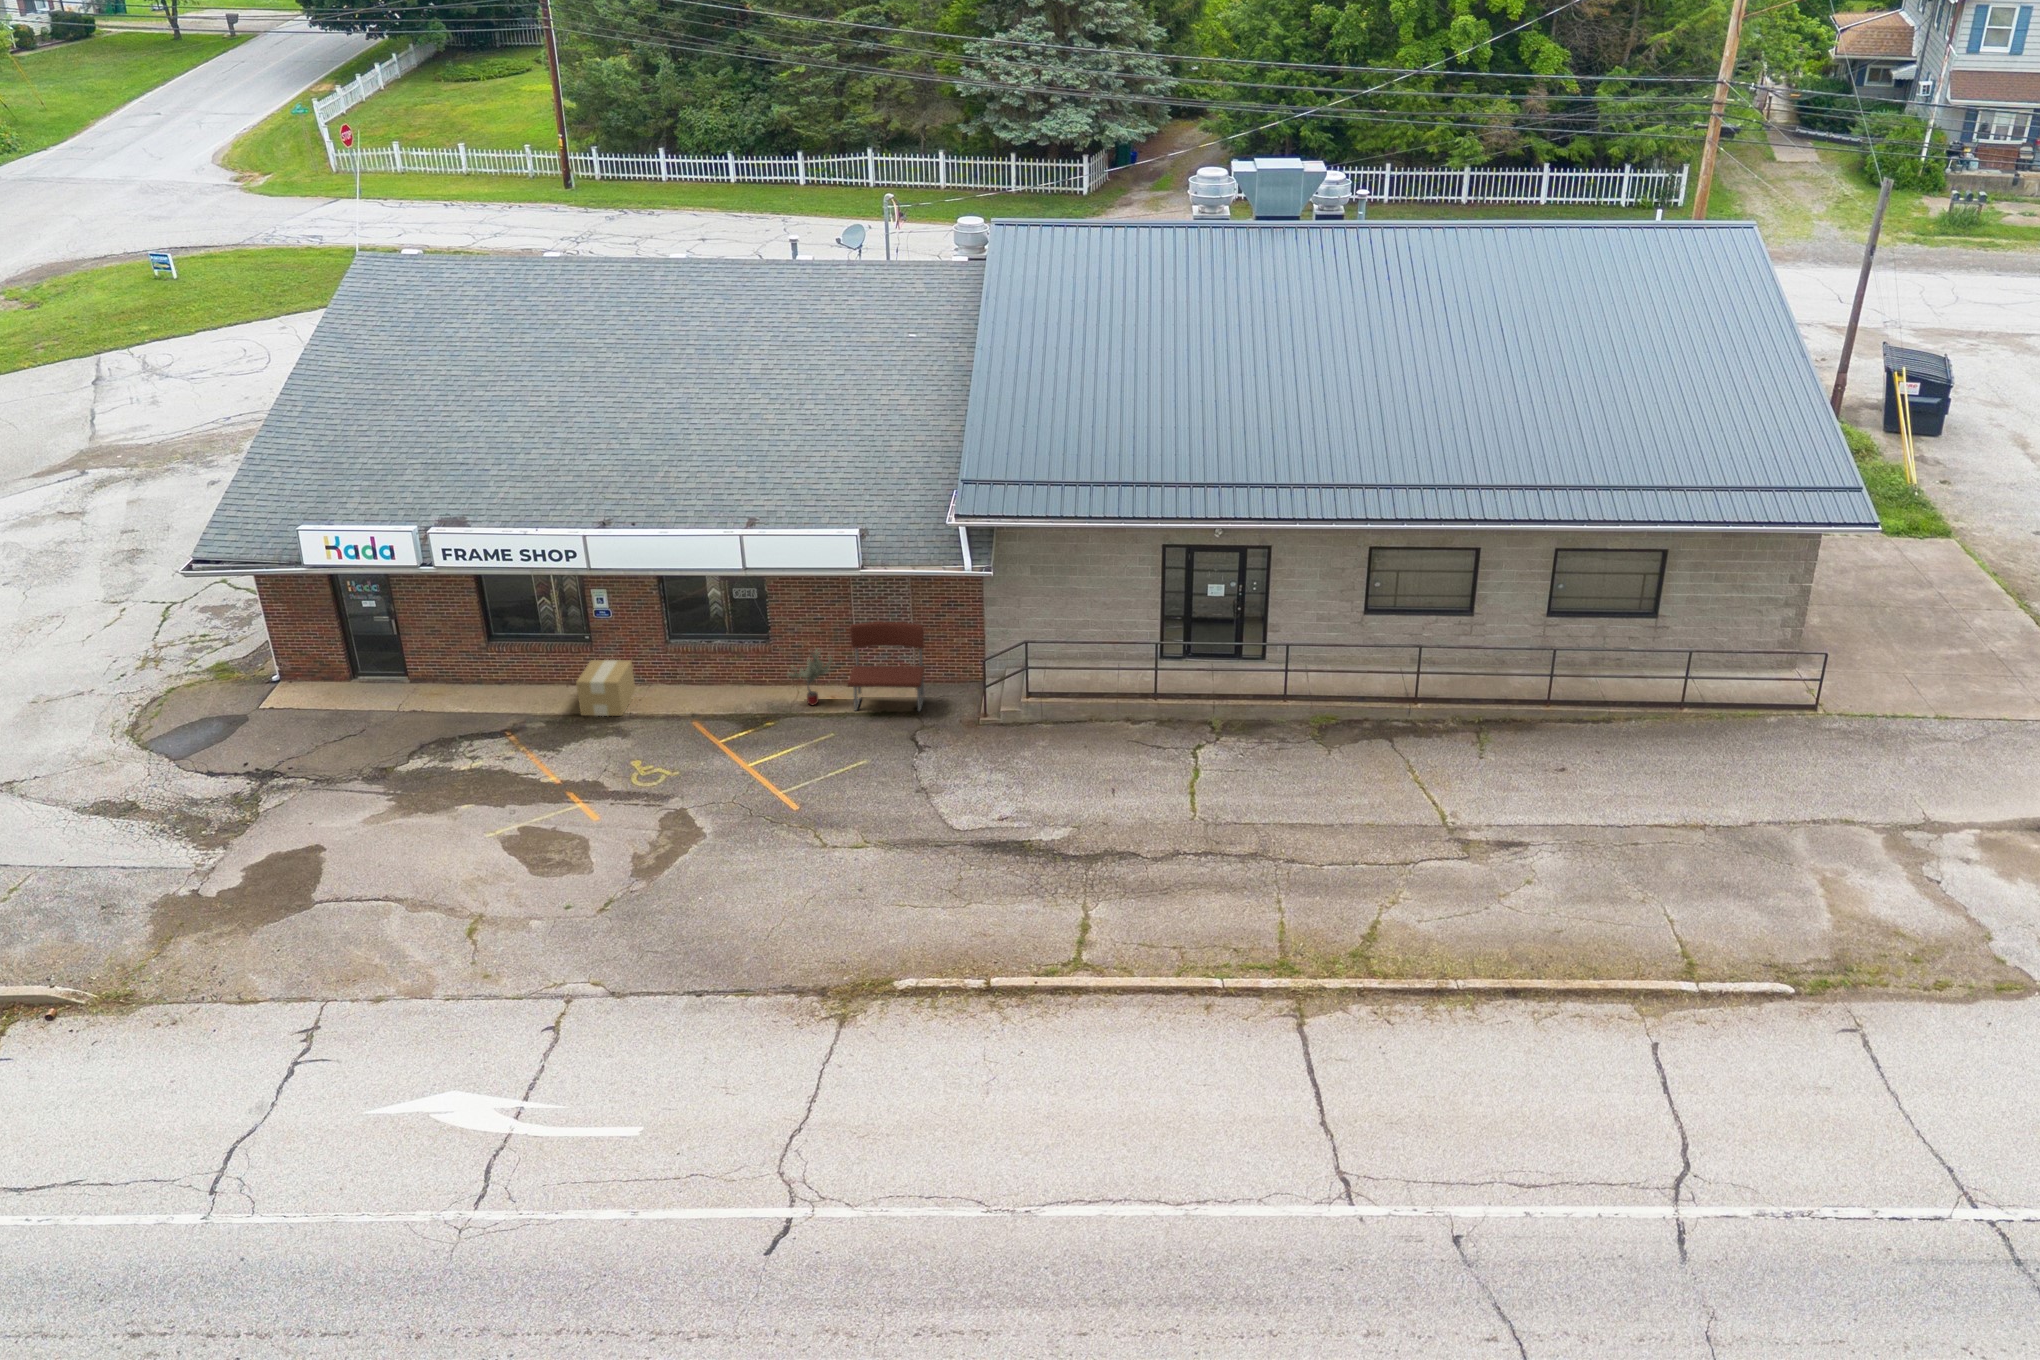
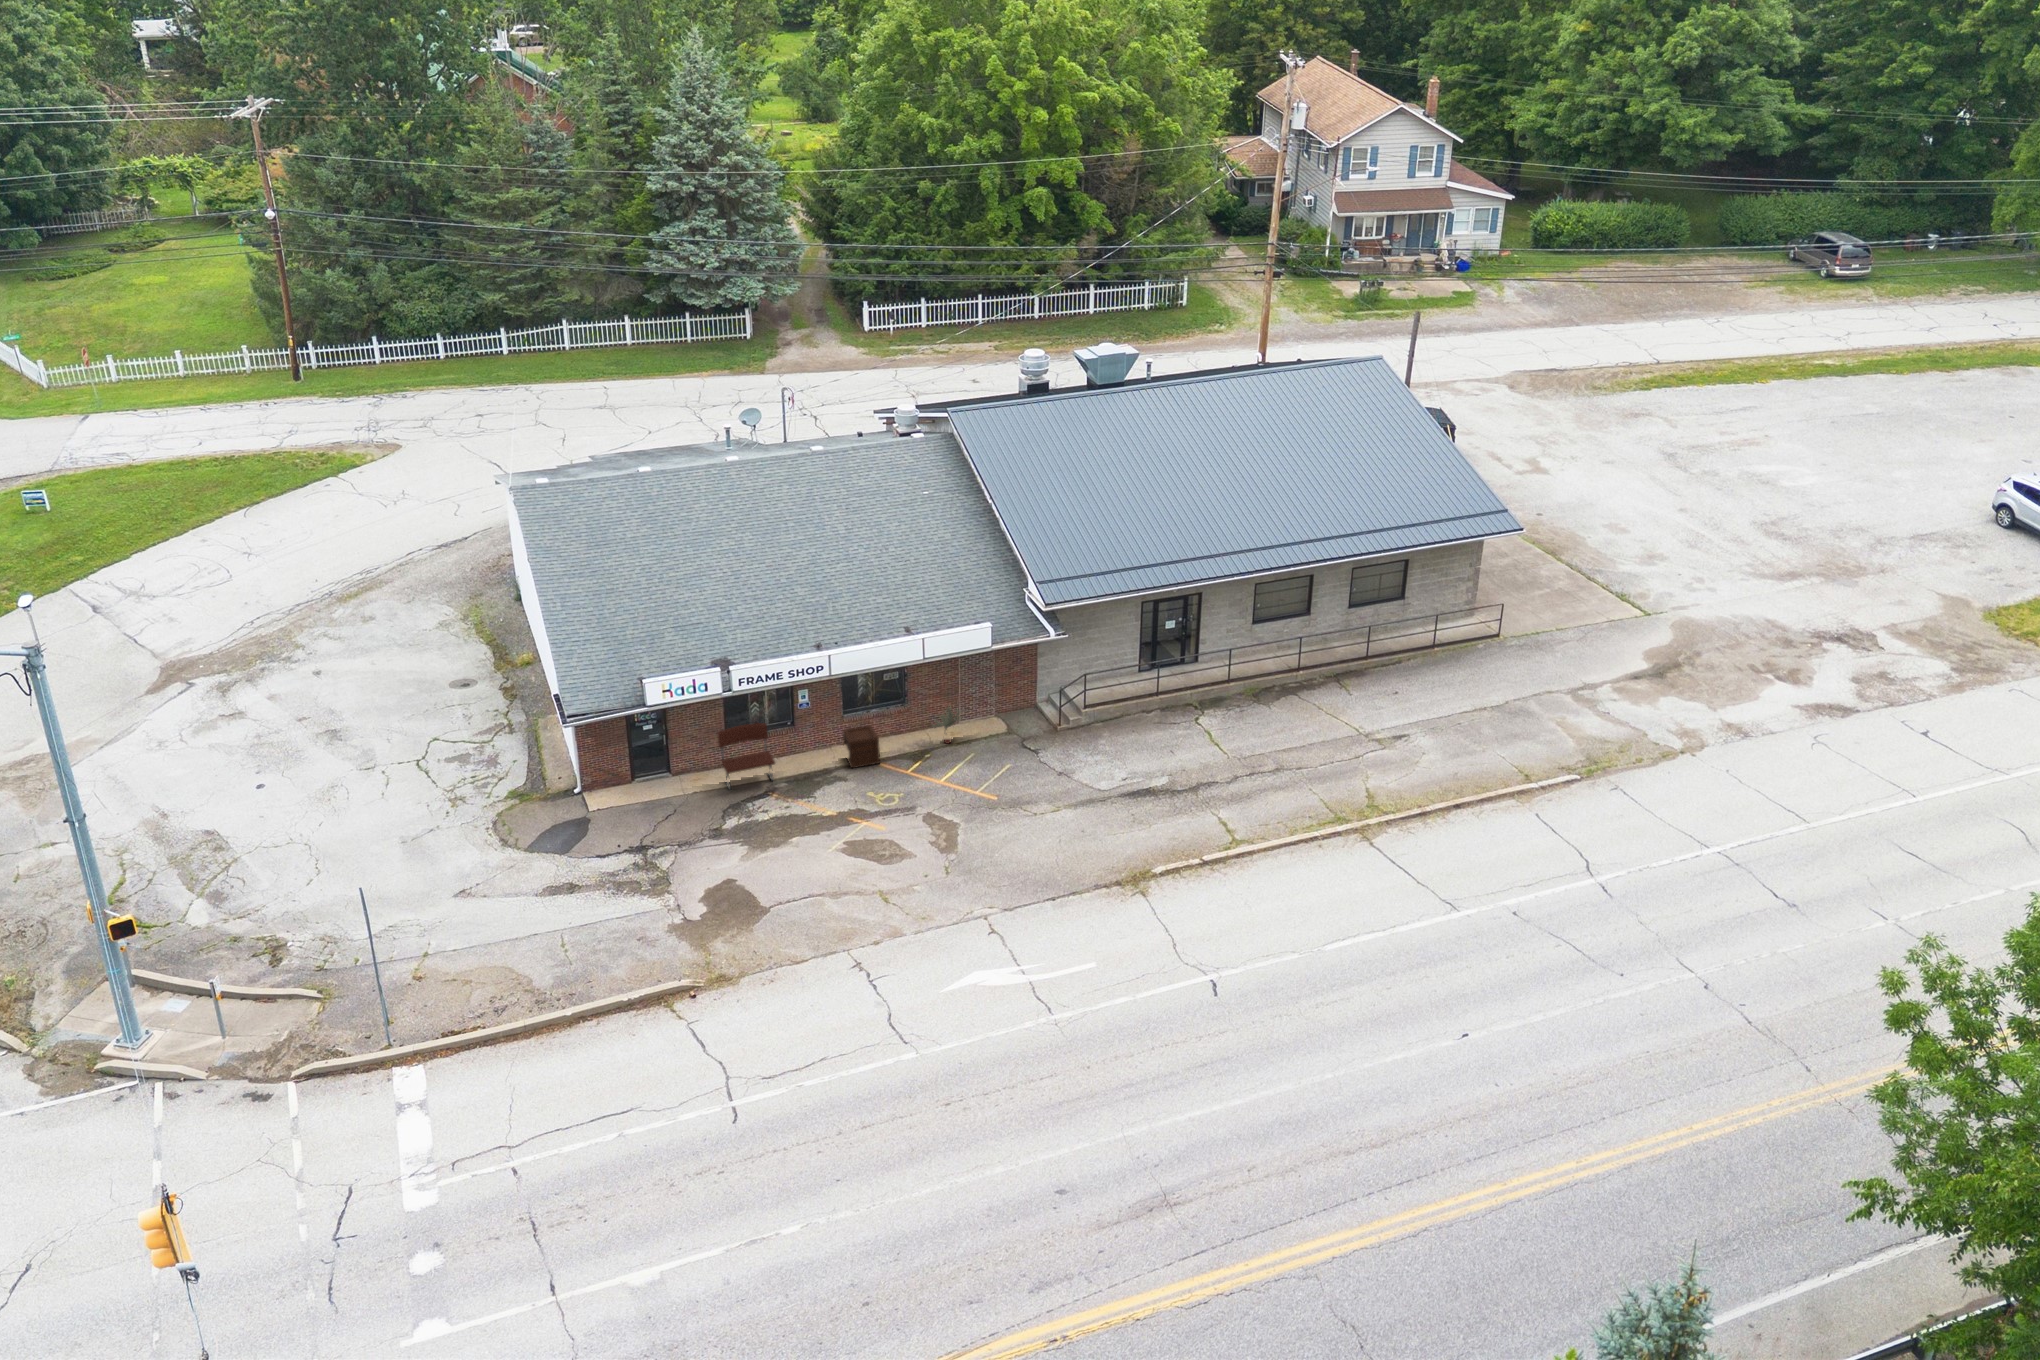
bench: present [848,622,925,711] -> present [718,723,775,789]
wooden crate: none [646,654,706,714] -> present [843,725,880,768]
cardboard box: present [576,660,635,716] -> none [797,737,834,779]

